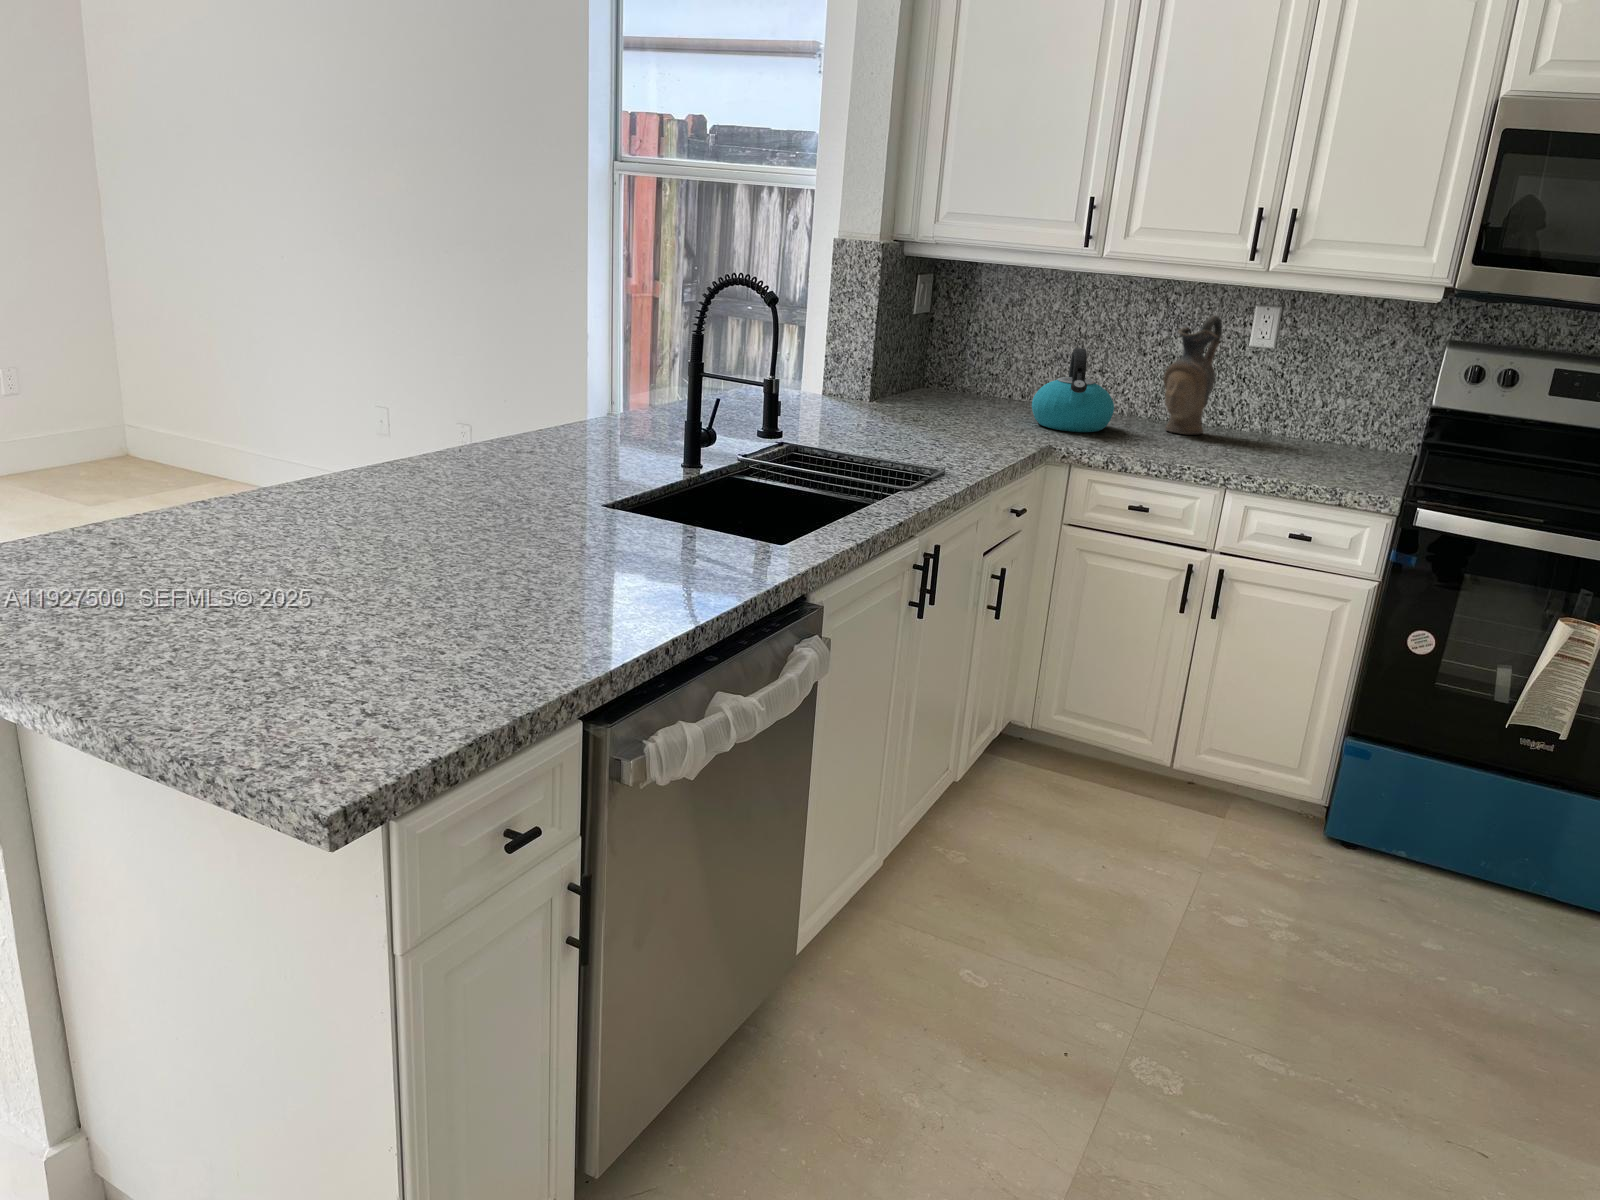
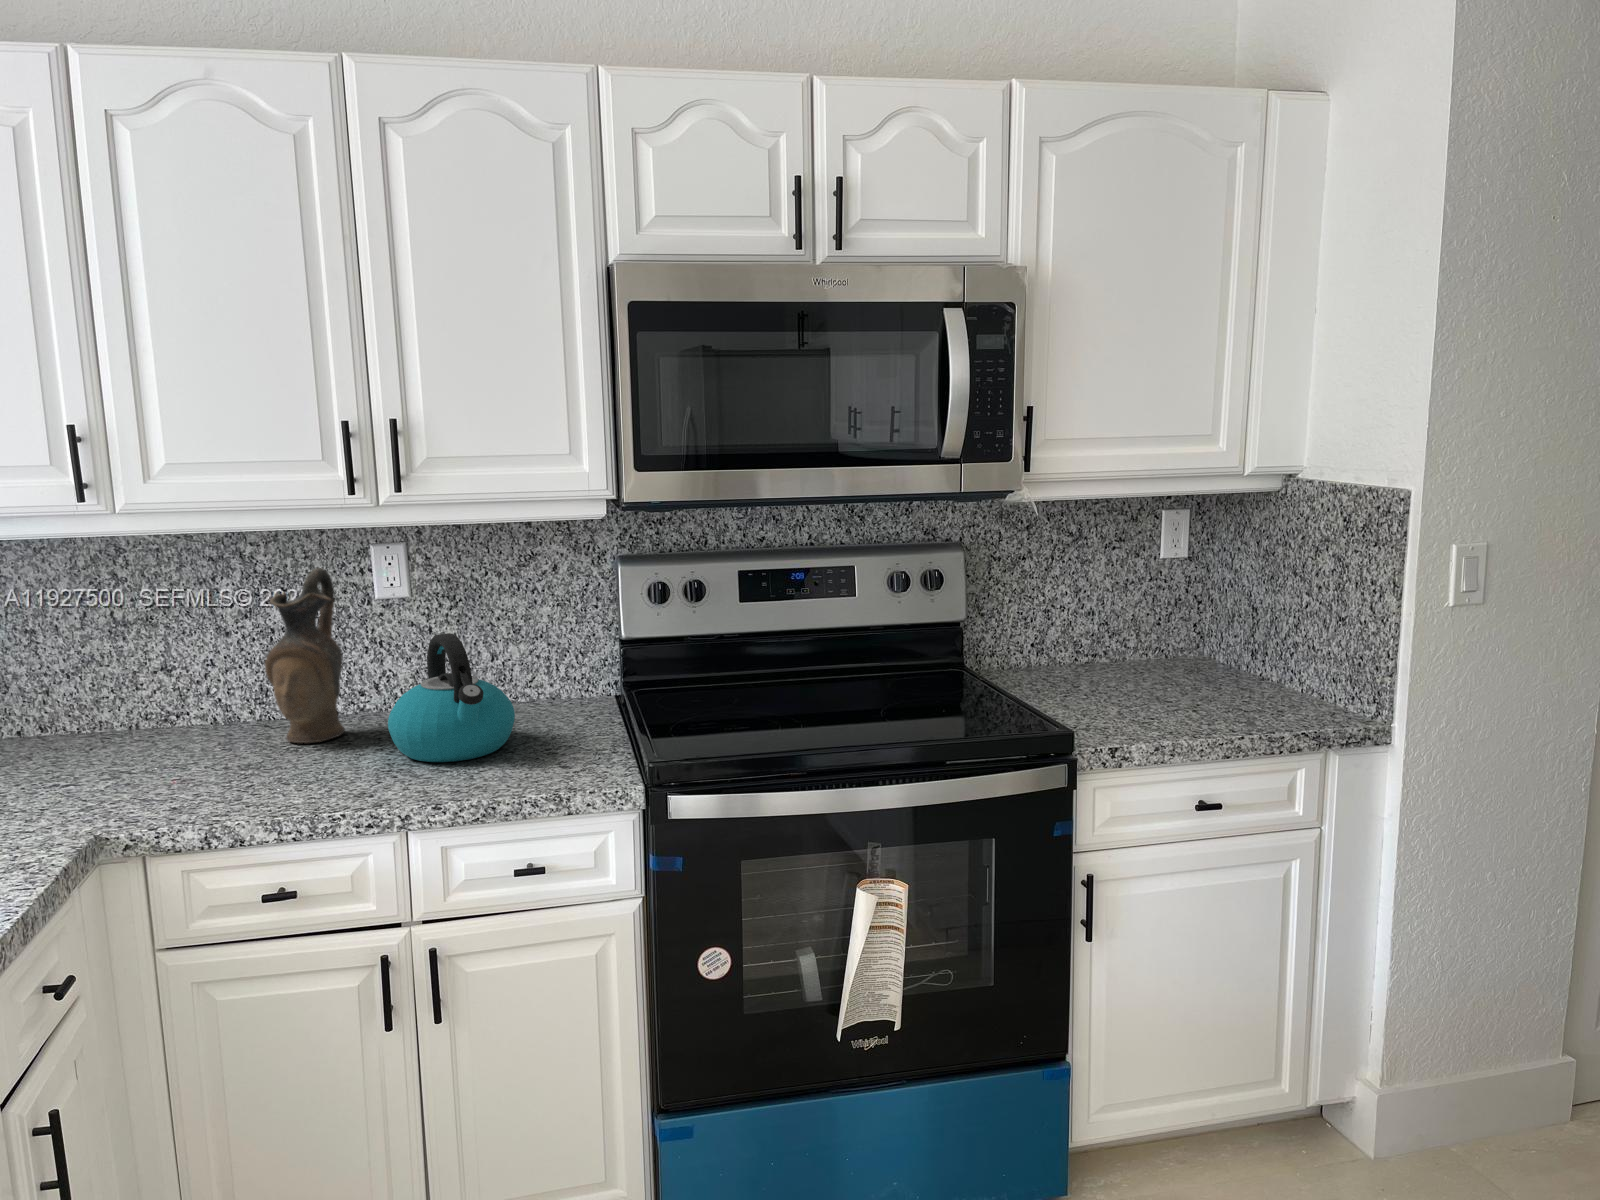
kettle: present [1032,348,1114,432] -> present [388,633,515,762]

